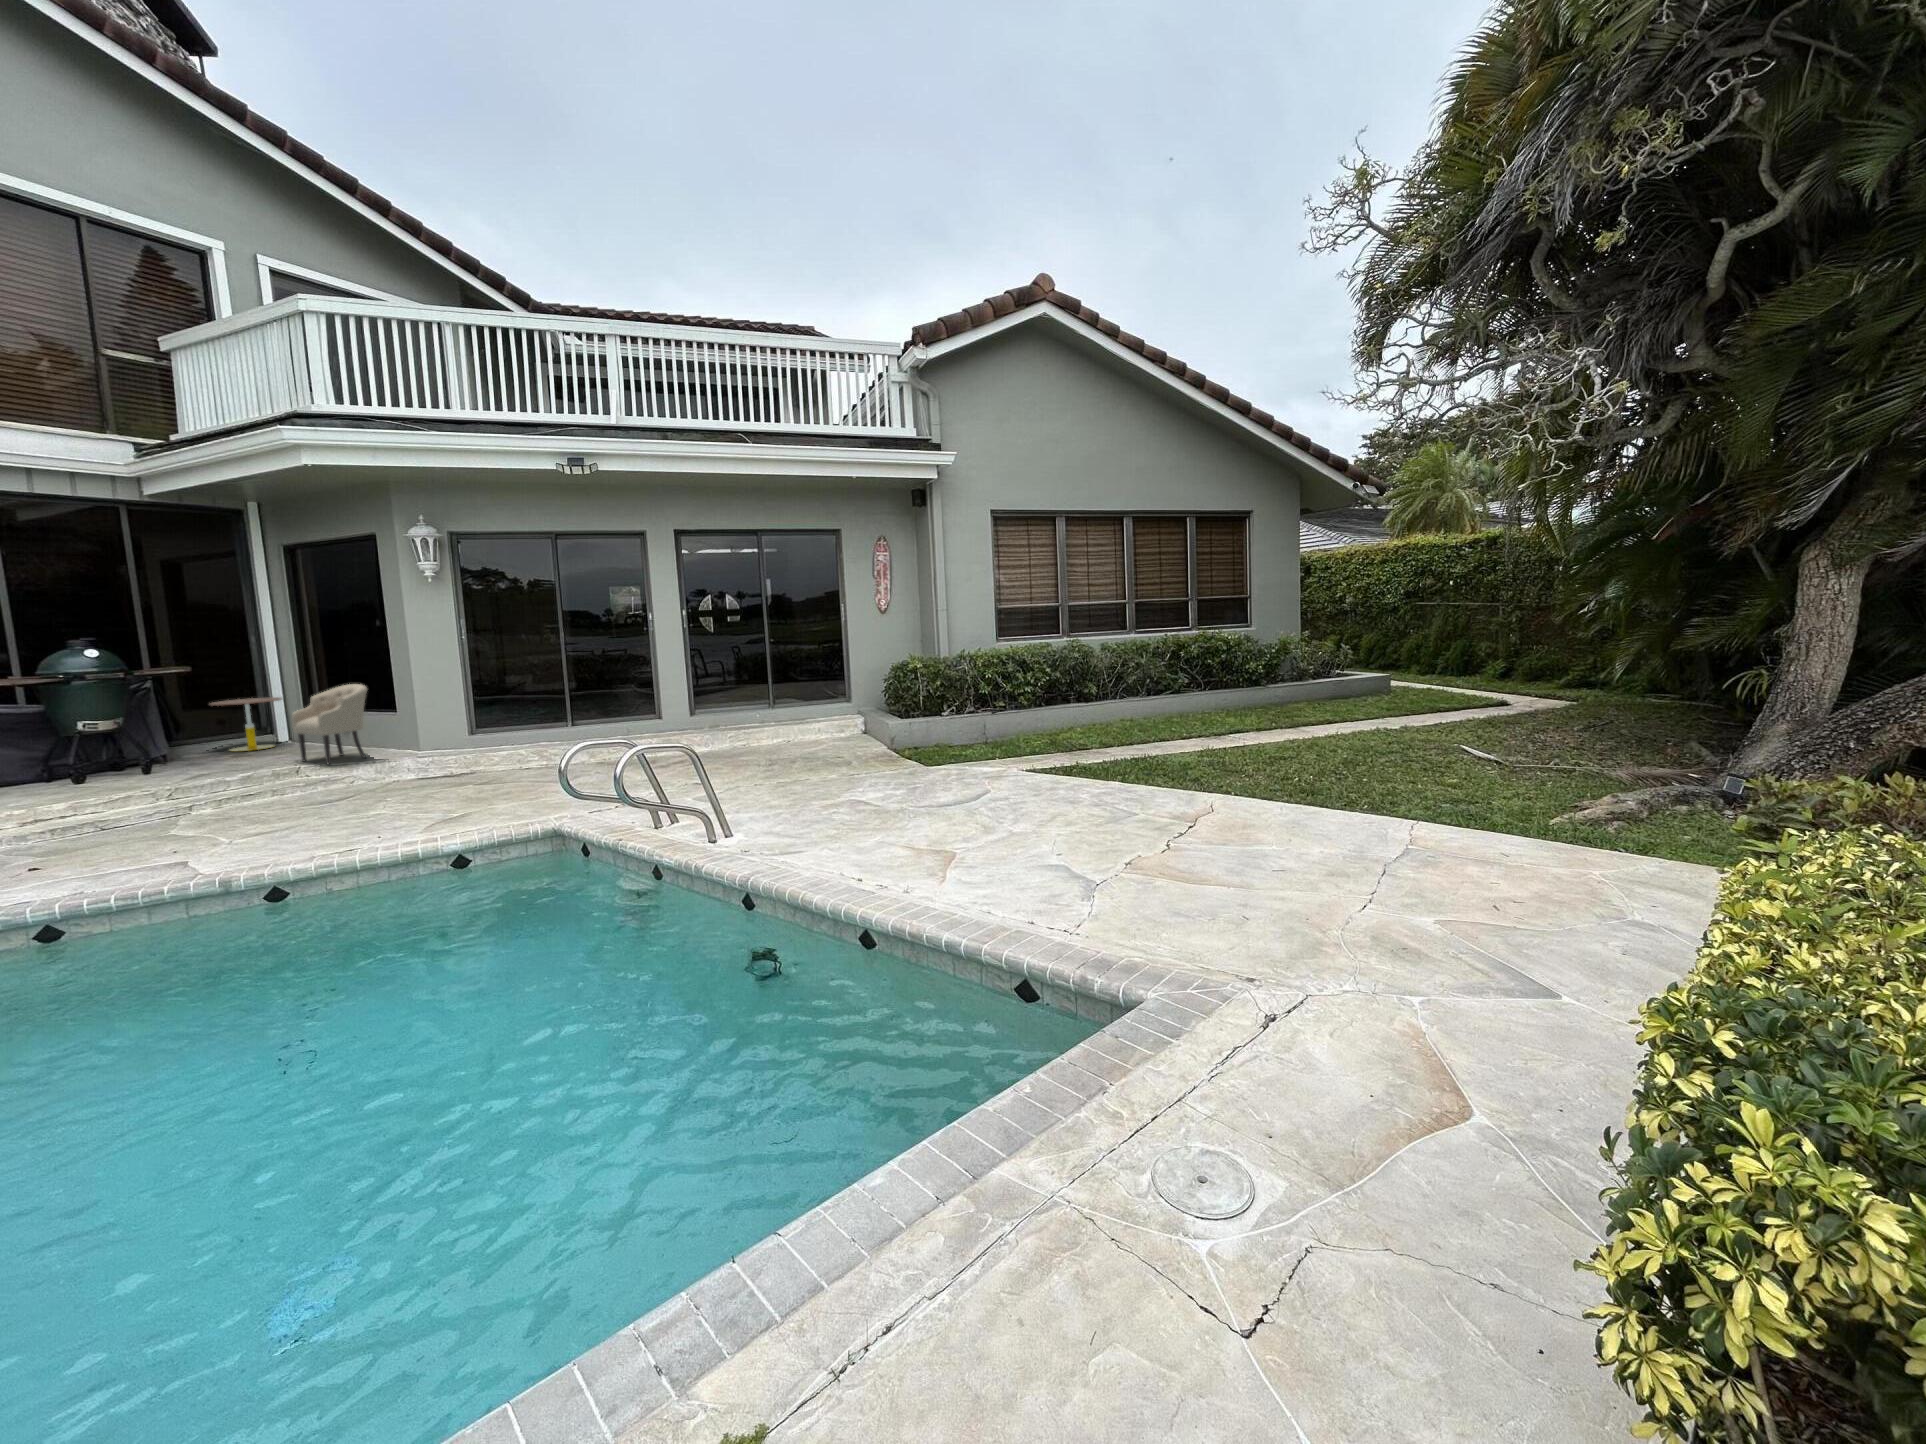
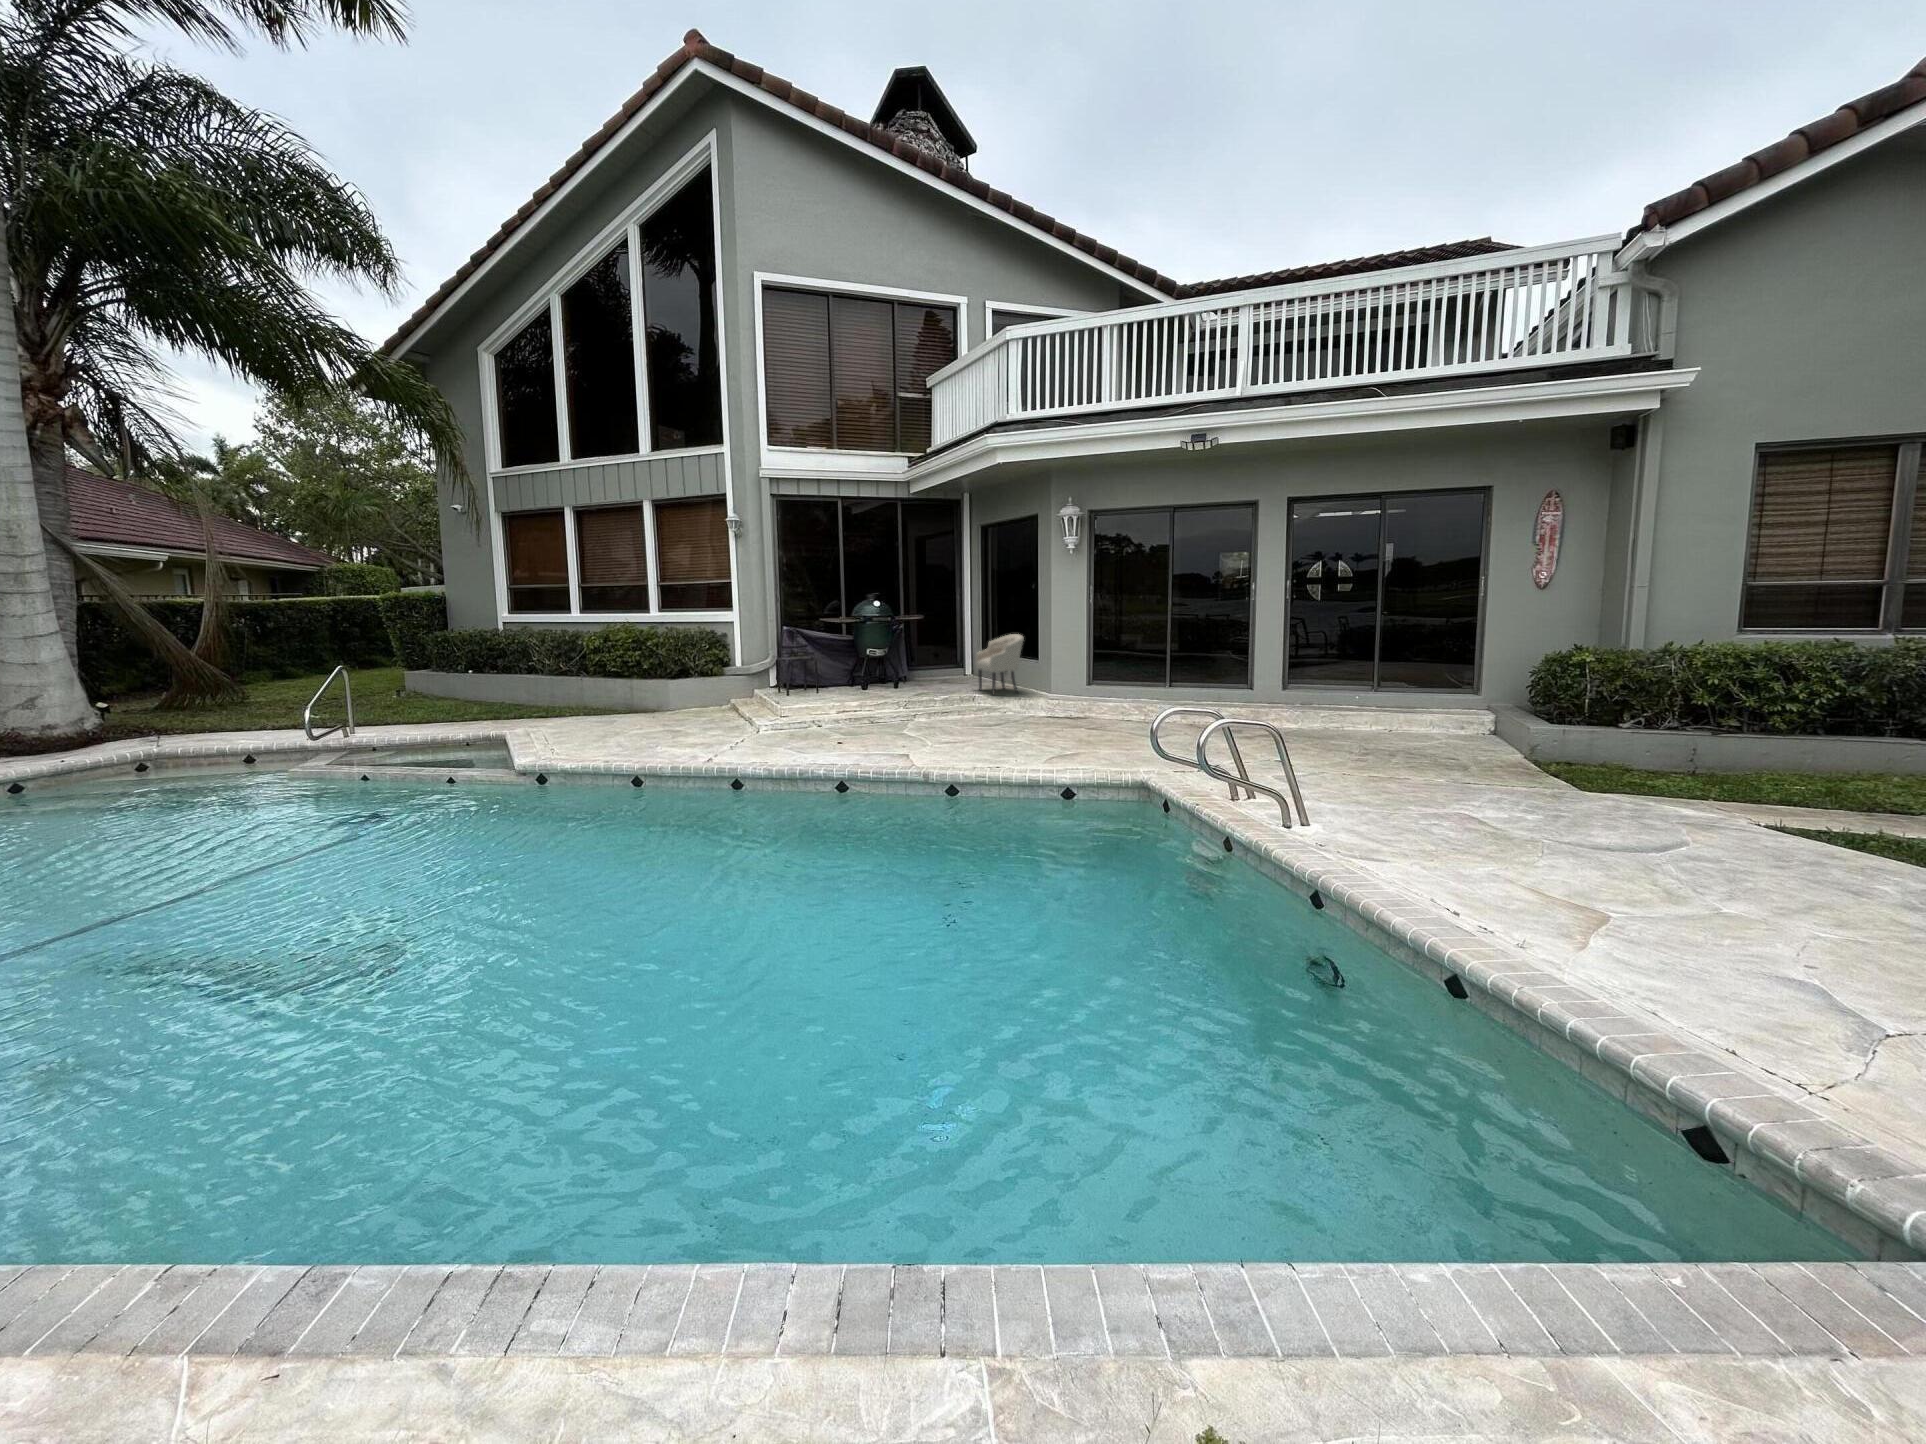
side table: present [210,697,282,751] -> none [933,640,975,678]

